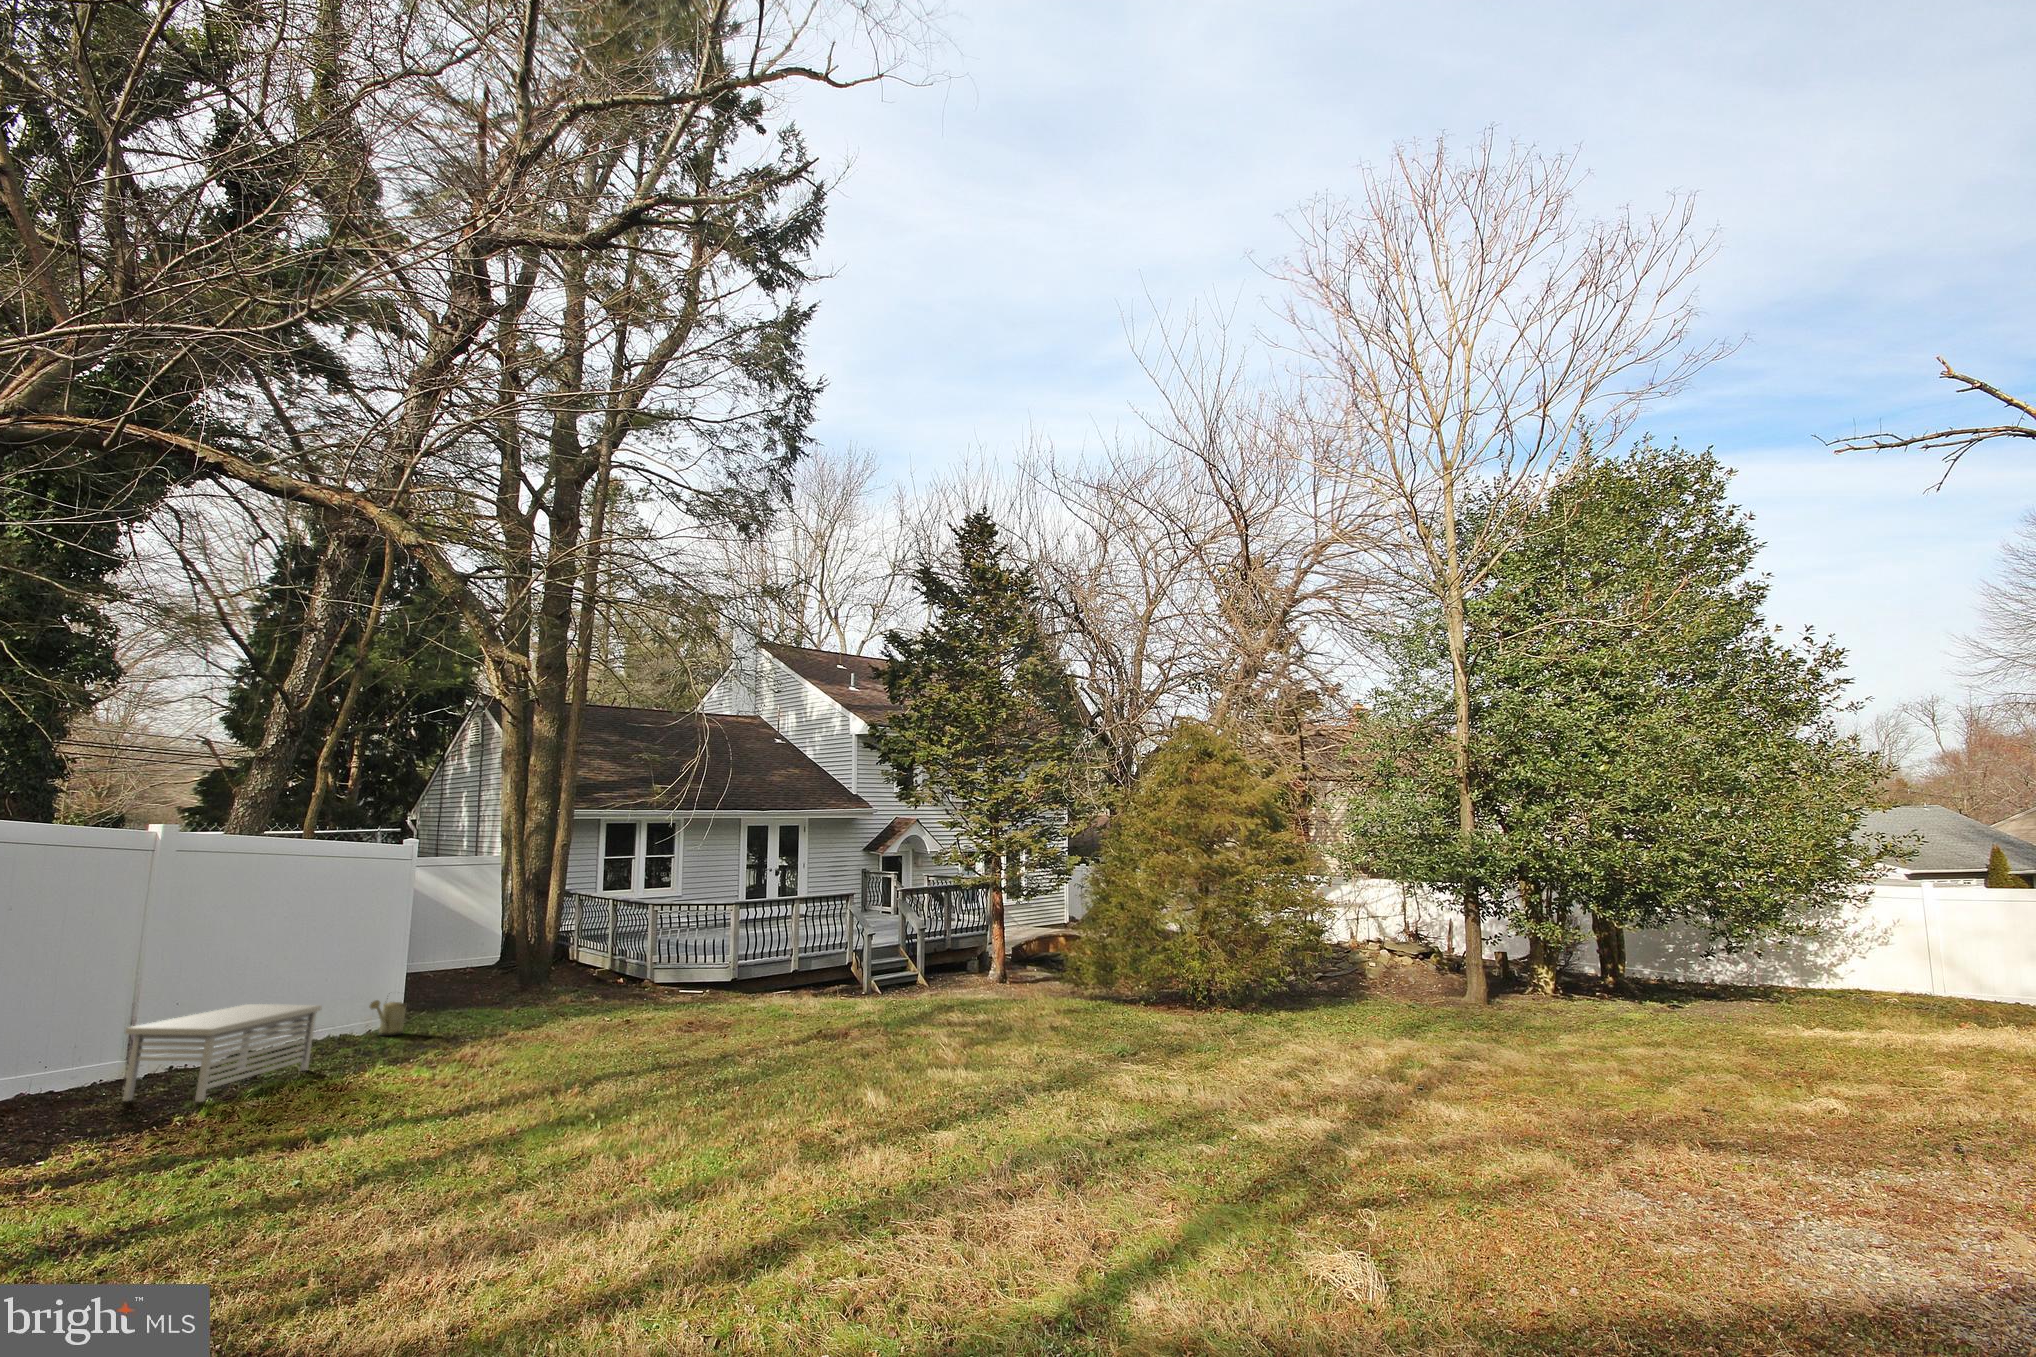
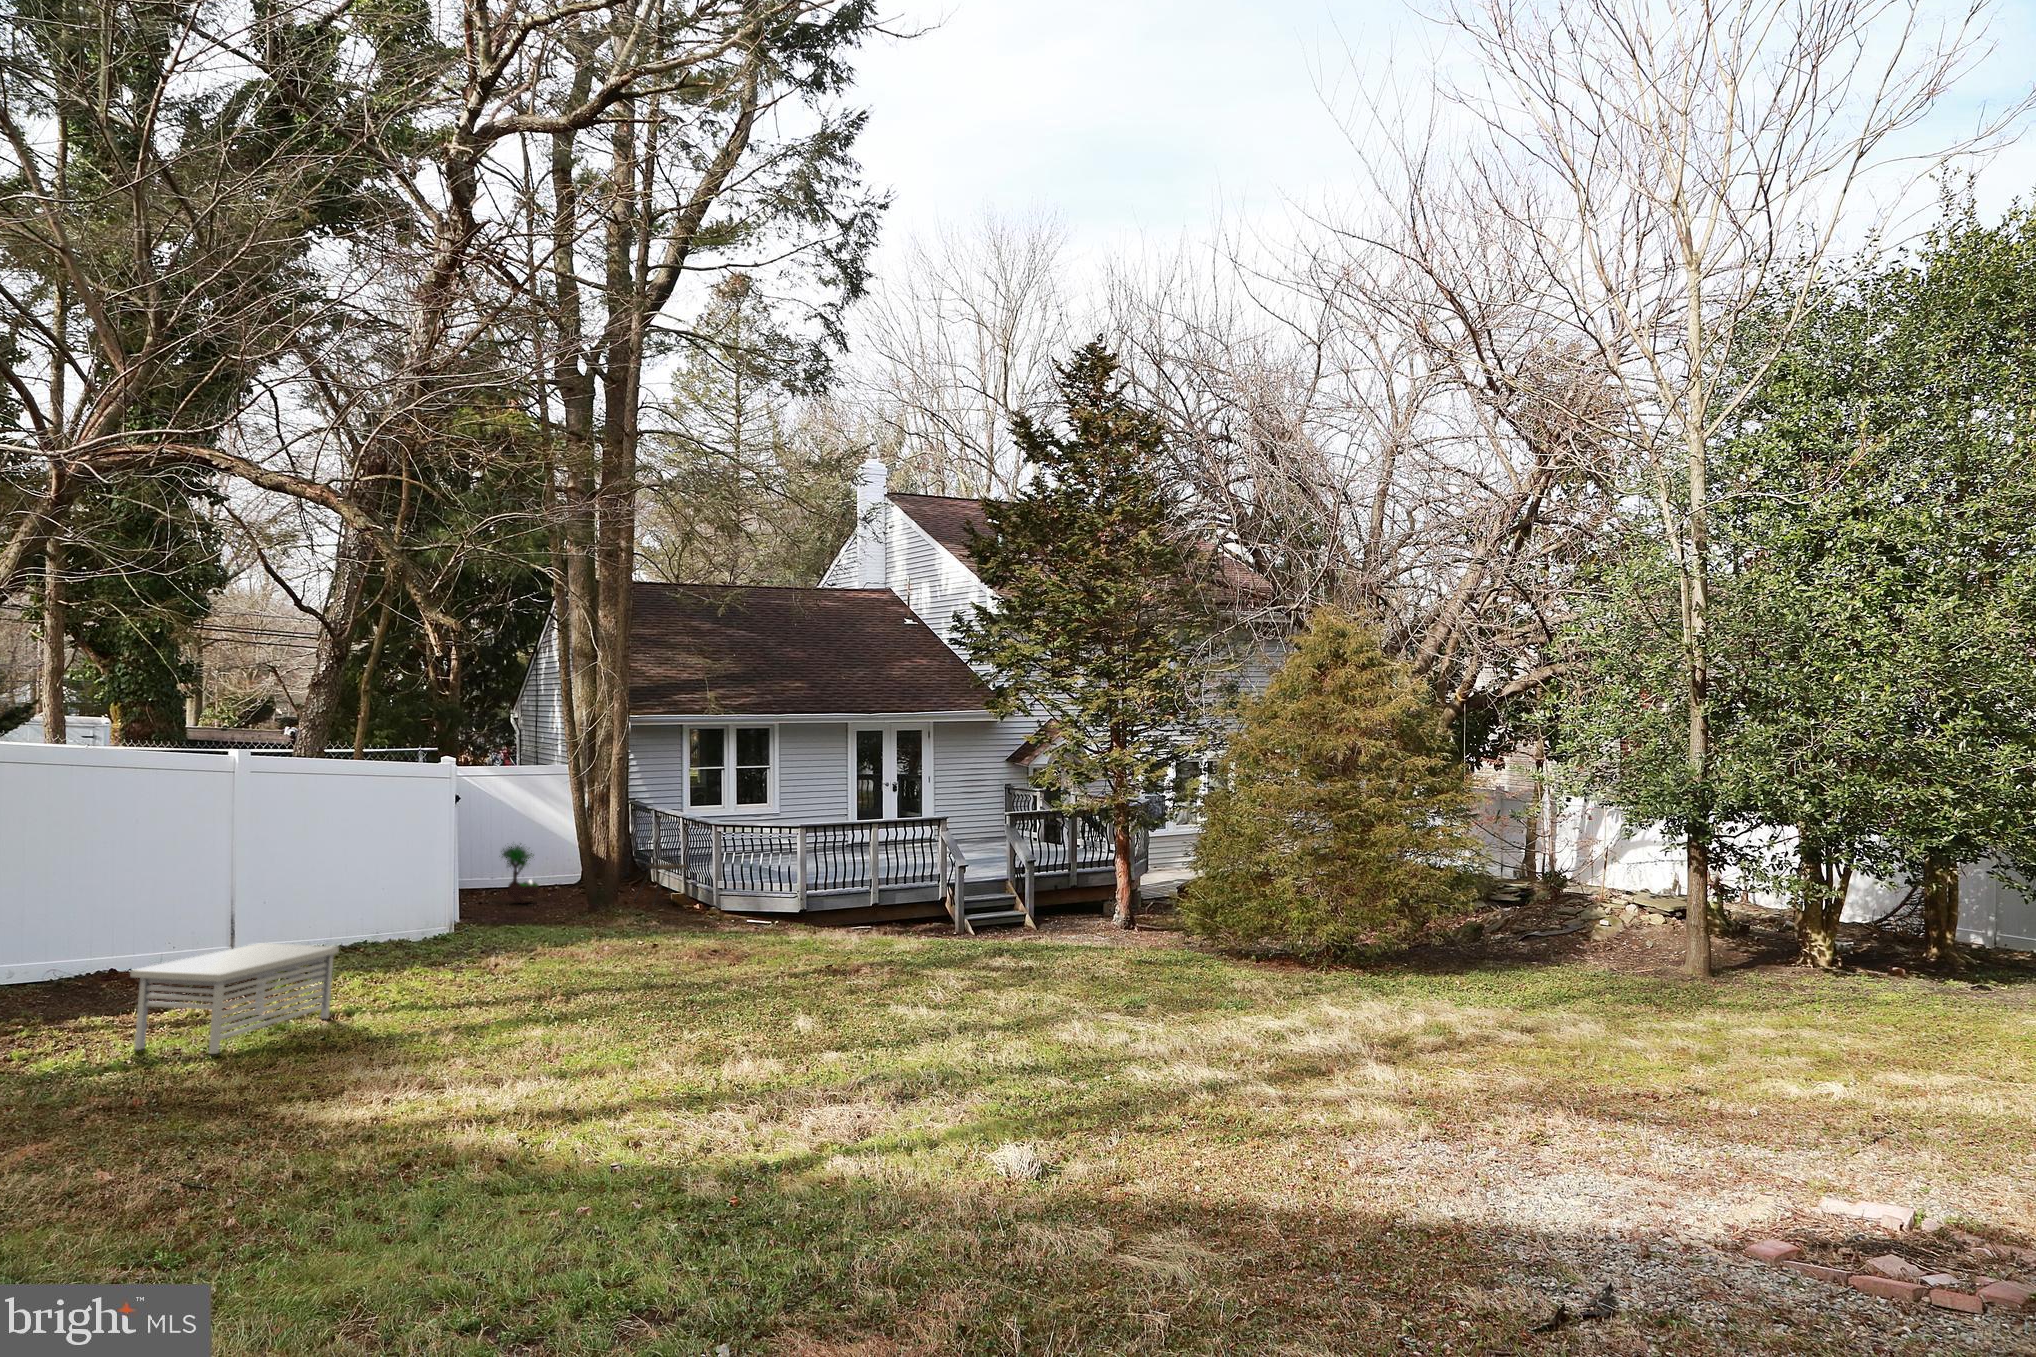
chair: none [583,914,632,974] -> present [635,837,689,904]
potted tree: none [464,918,498,975] -> present [501,844,539,903]
watering can: present [370,998,406,1036] -> none [394,929,435,978]

